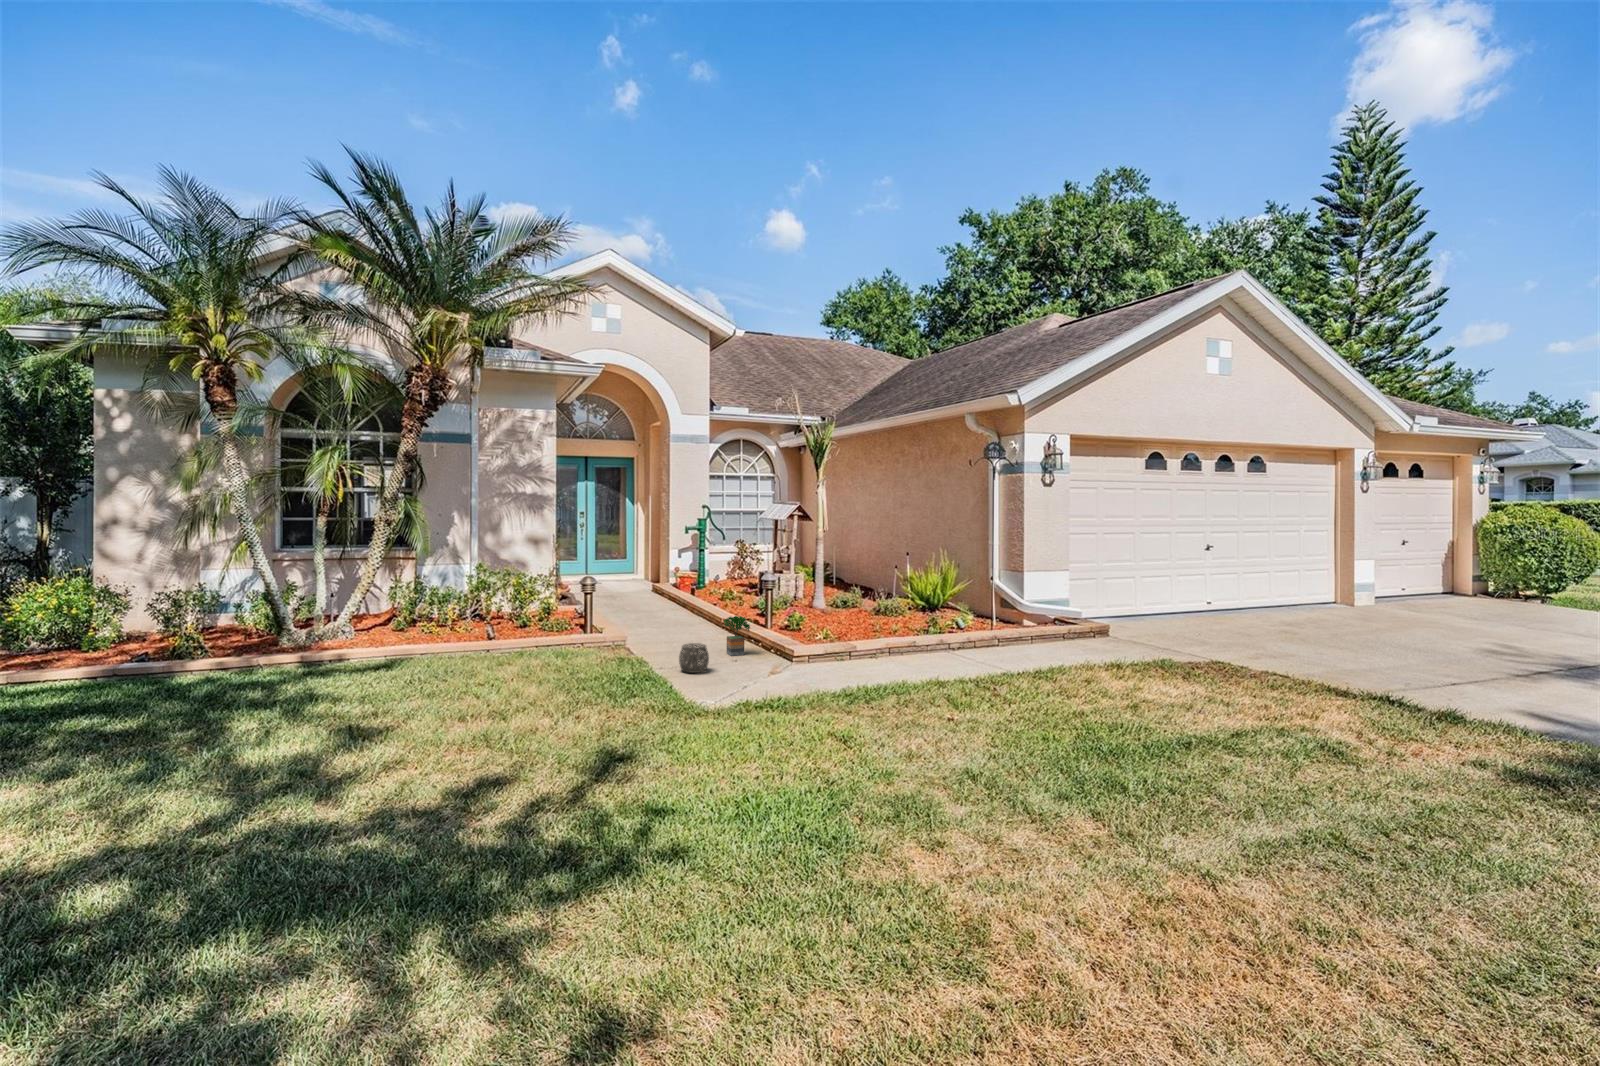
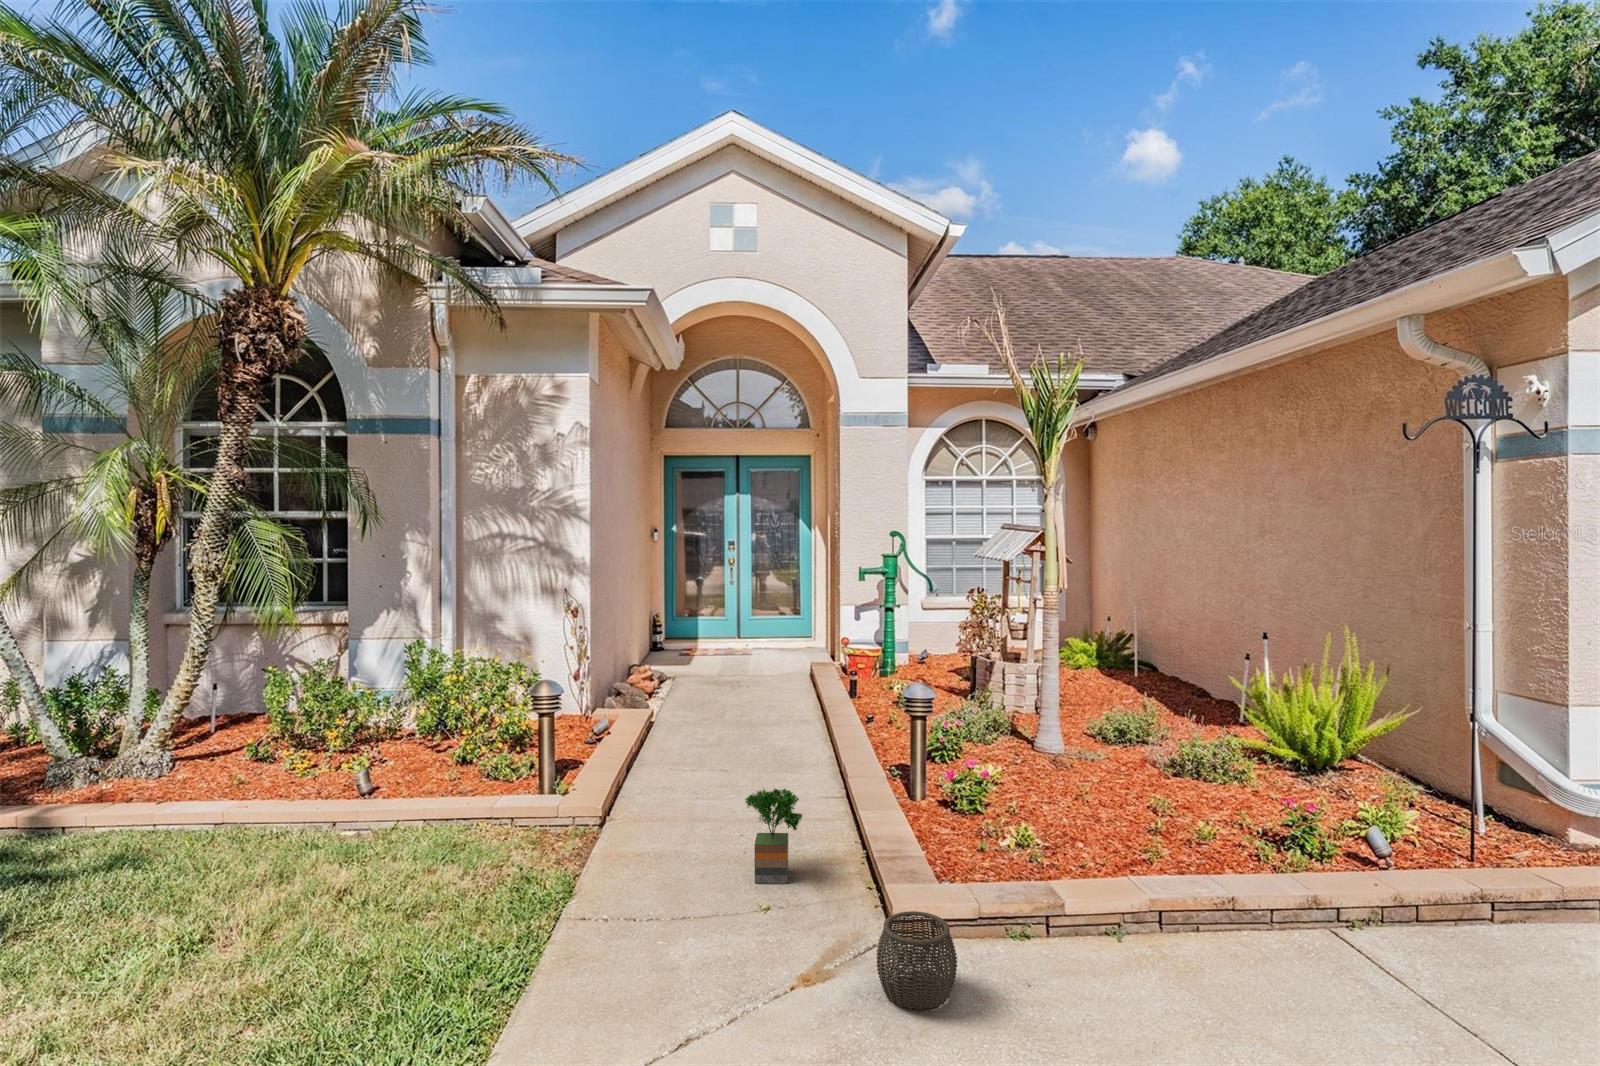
woven basket: present [679,643,709,673] -> present [876,911,957,1010]

